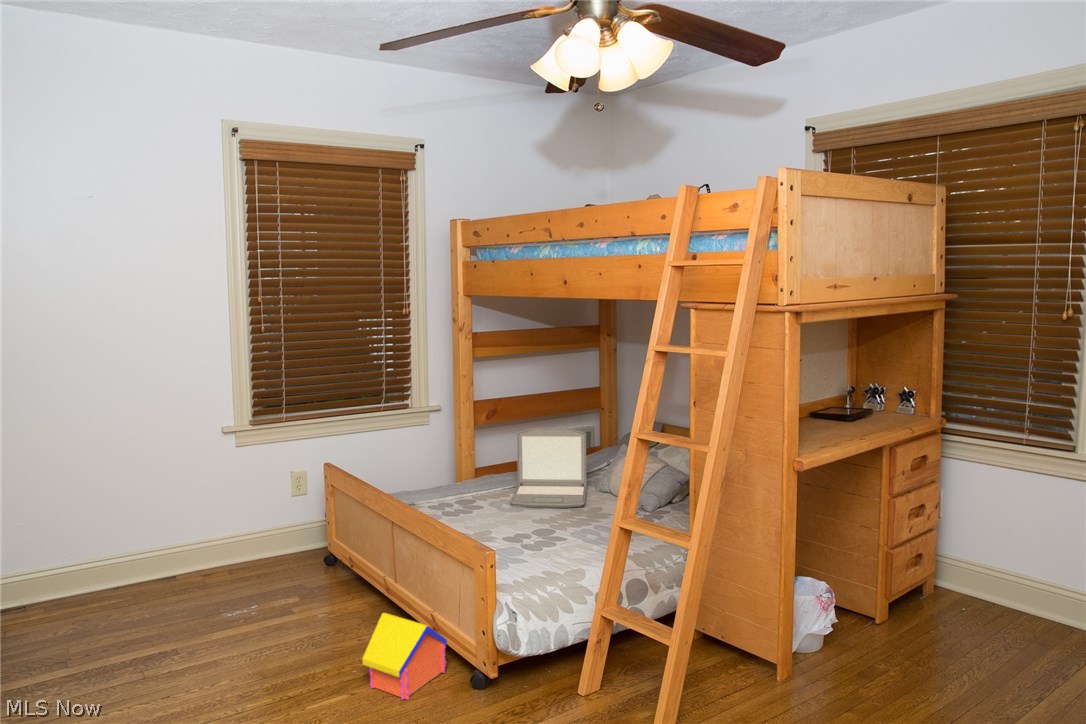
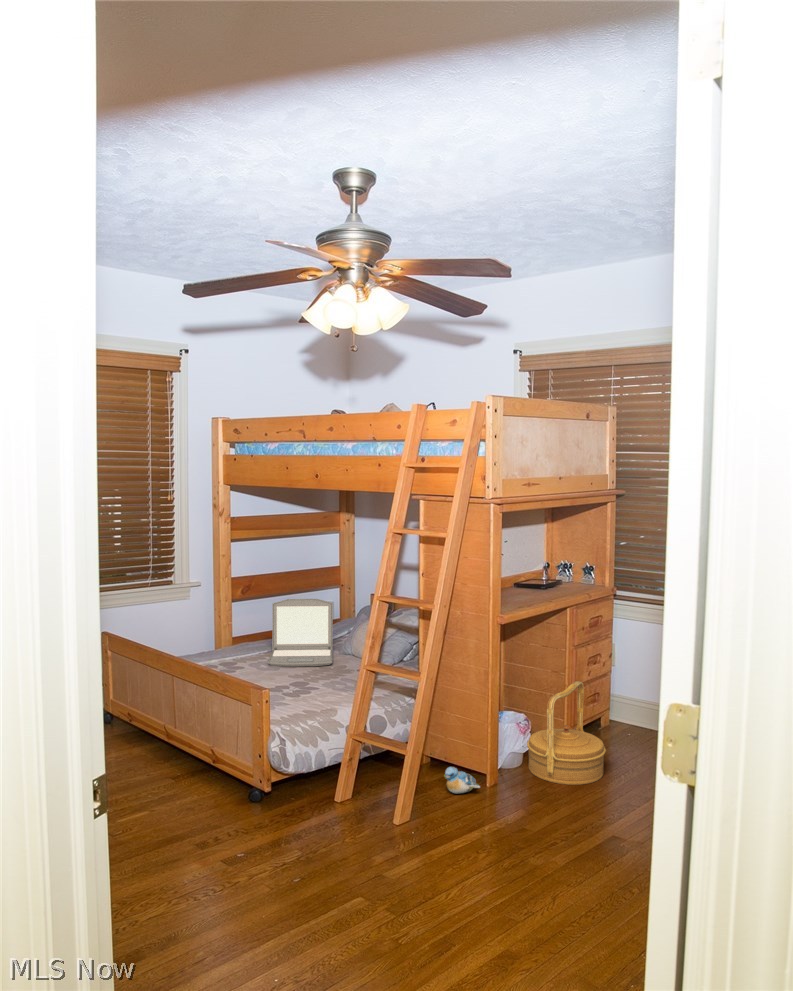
woven basket: none [830,544,940,685] -> present [527,681,606,785]
toy house: present [362,613,447,700] -> none [157,747,225,815]
plush toy: none [720,655,769,689] -> present [444,767,480,793]

